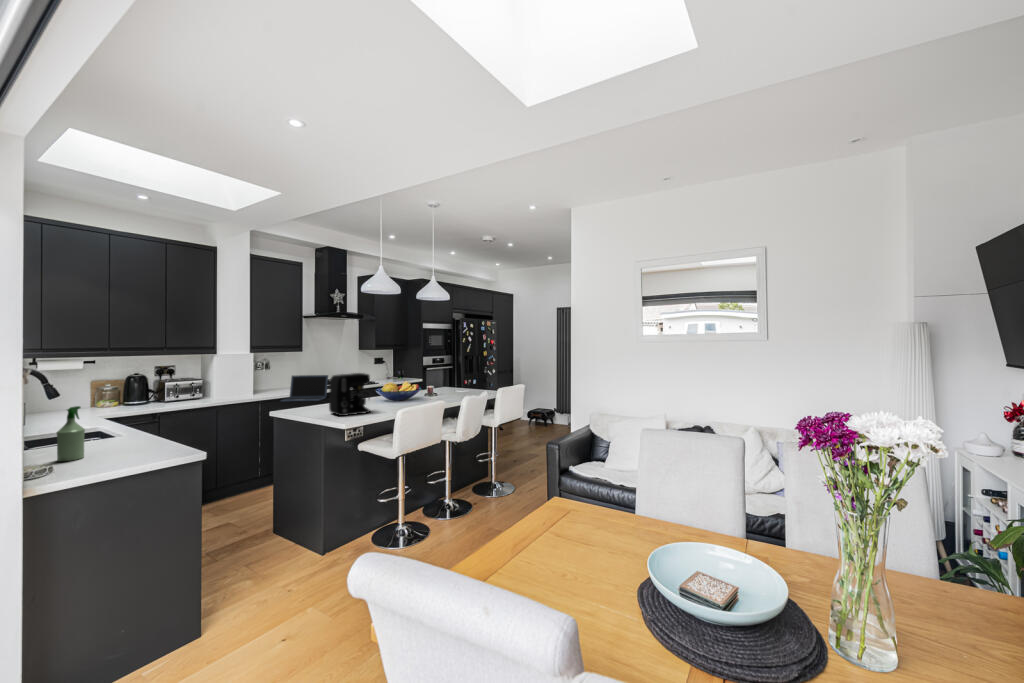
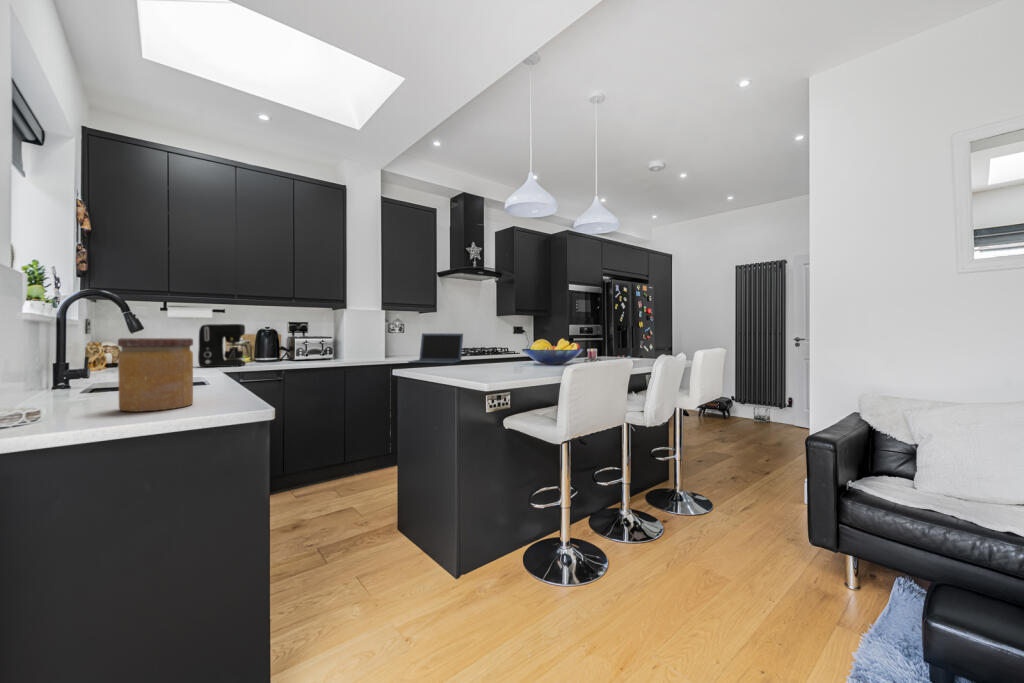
coffee maker: present [329,373,370,416] -> present [198,324,248,367]
spray bottle: present [57,406,85,461] -> none [73,323,116,405]
jar: none [103,414,150,463] -> present [118,338,193,412]

